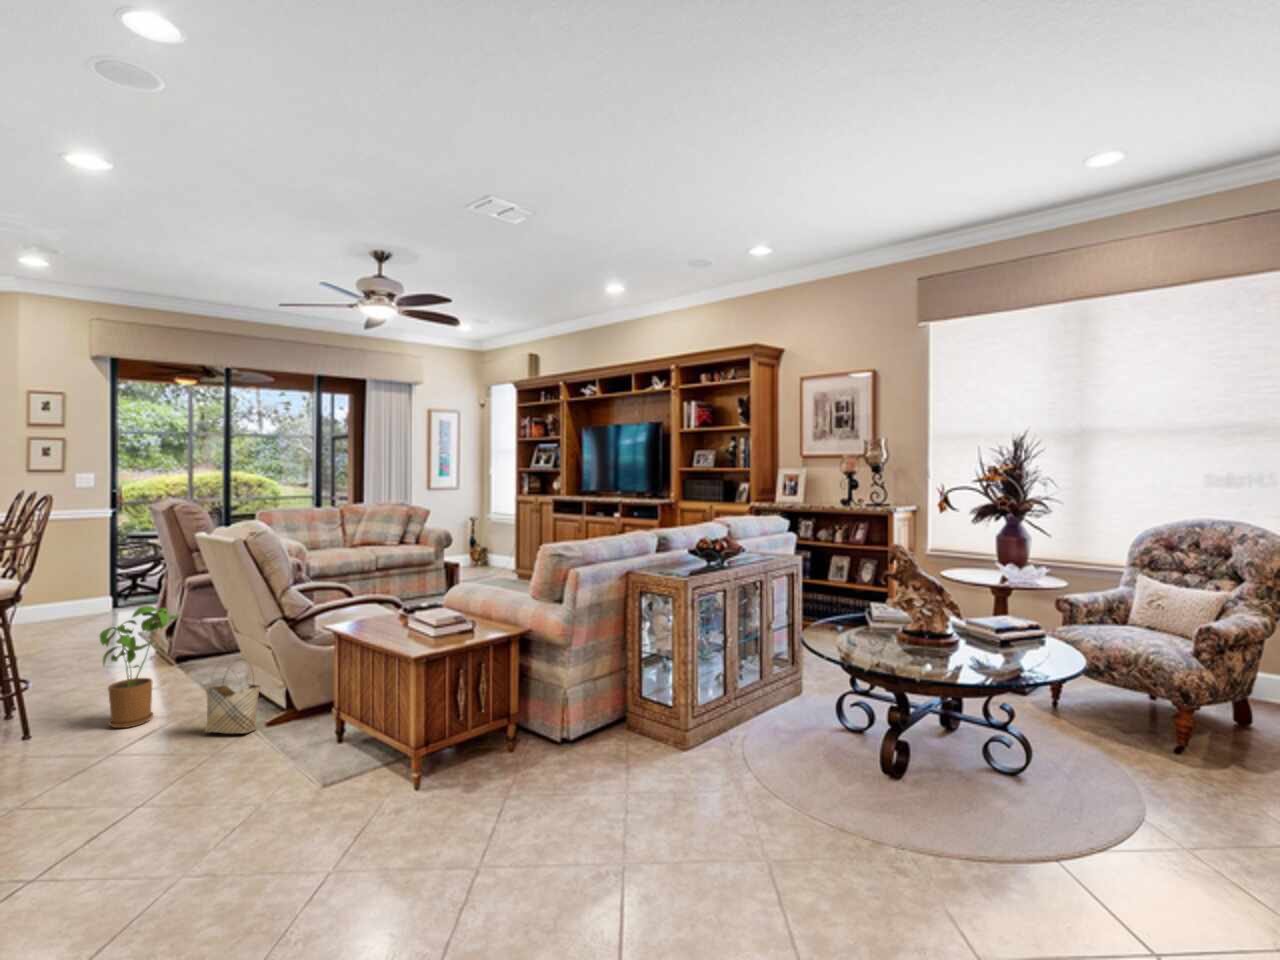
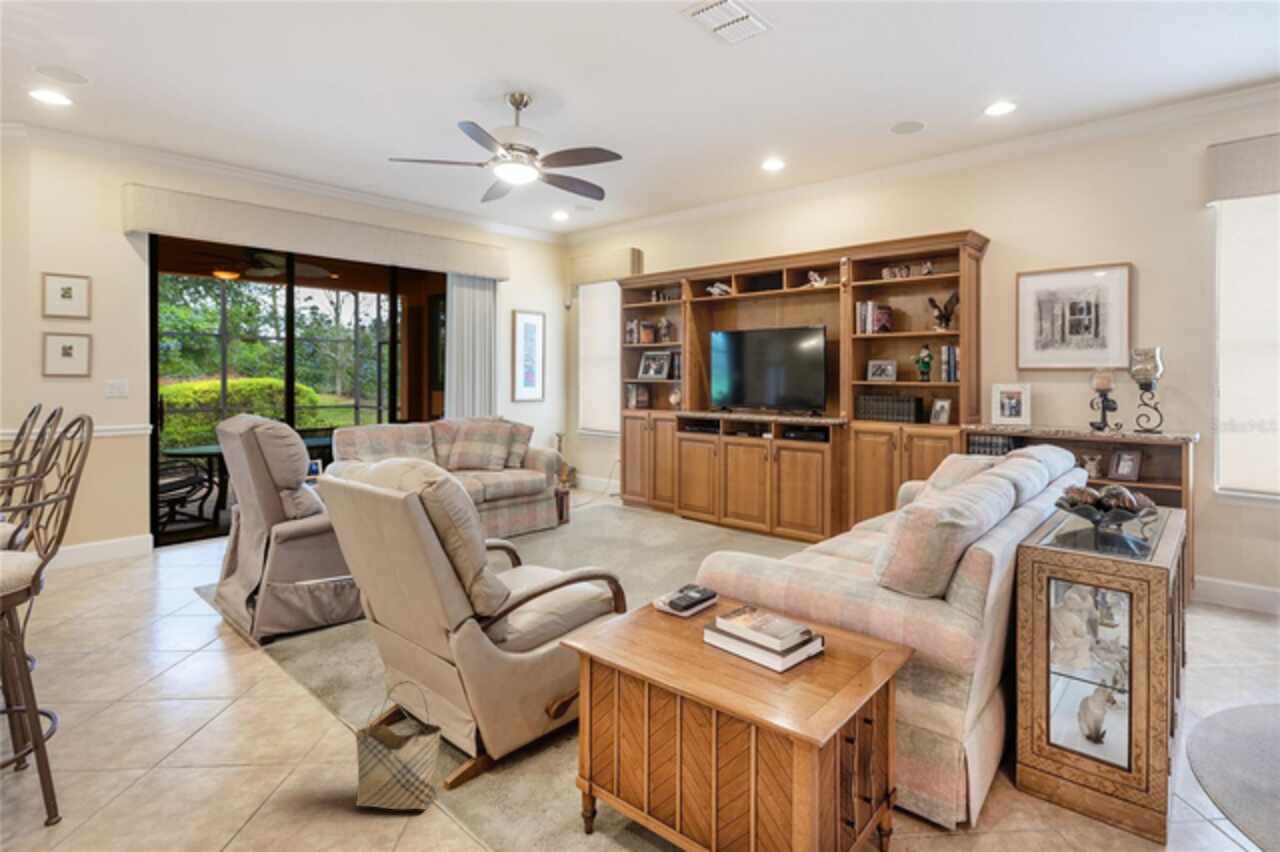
house plant: present [100,606,178,728] -> none [175,592,301,791]

